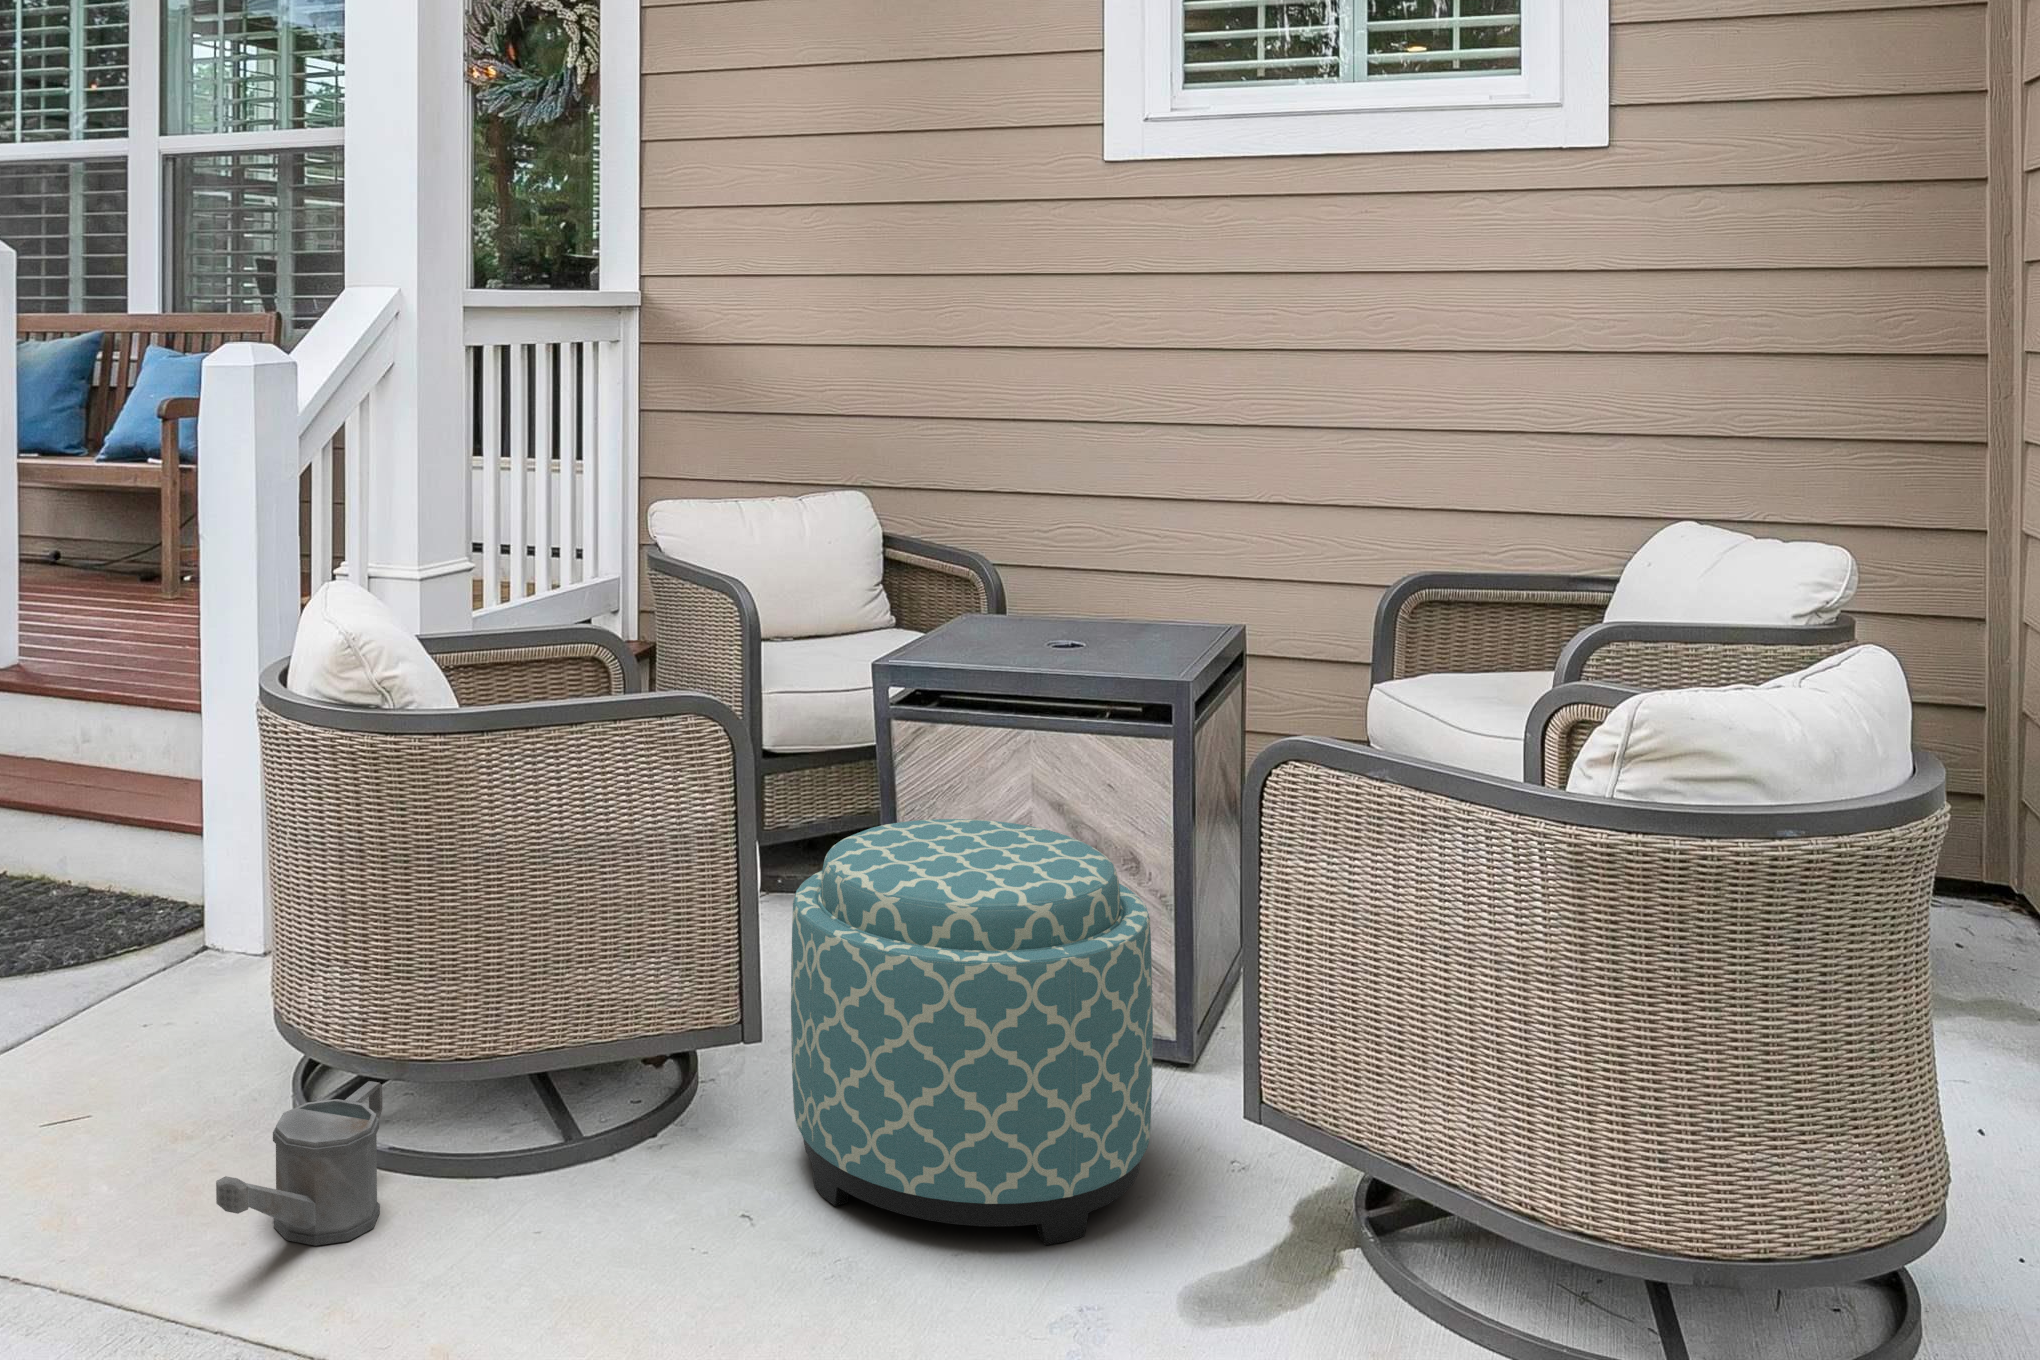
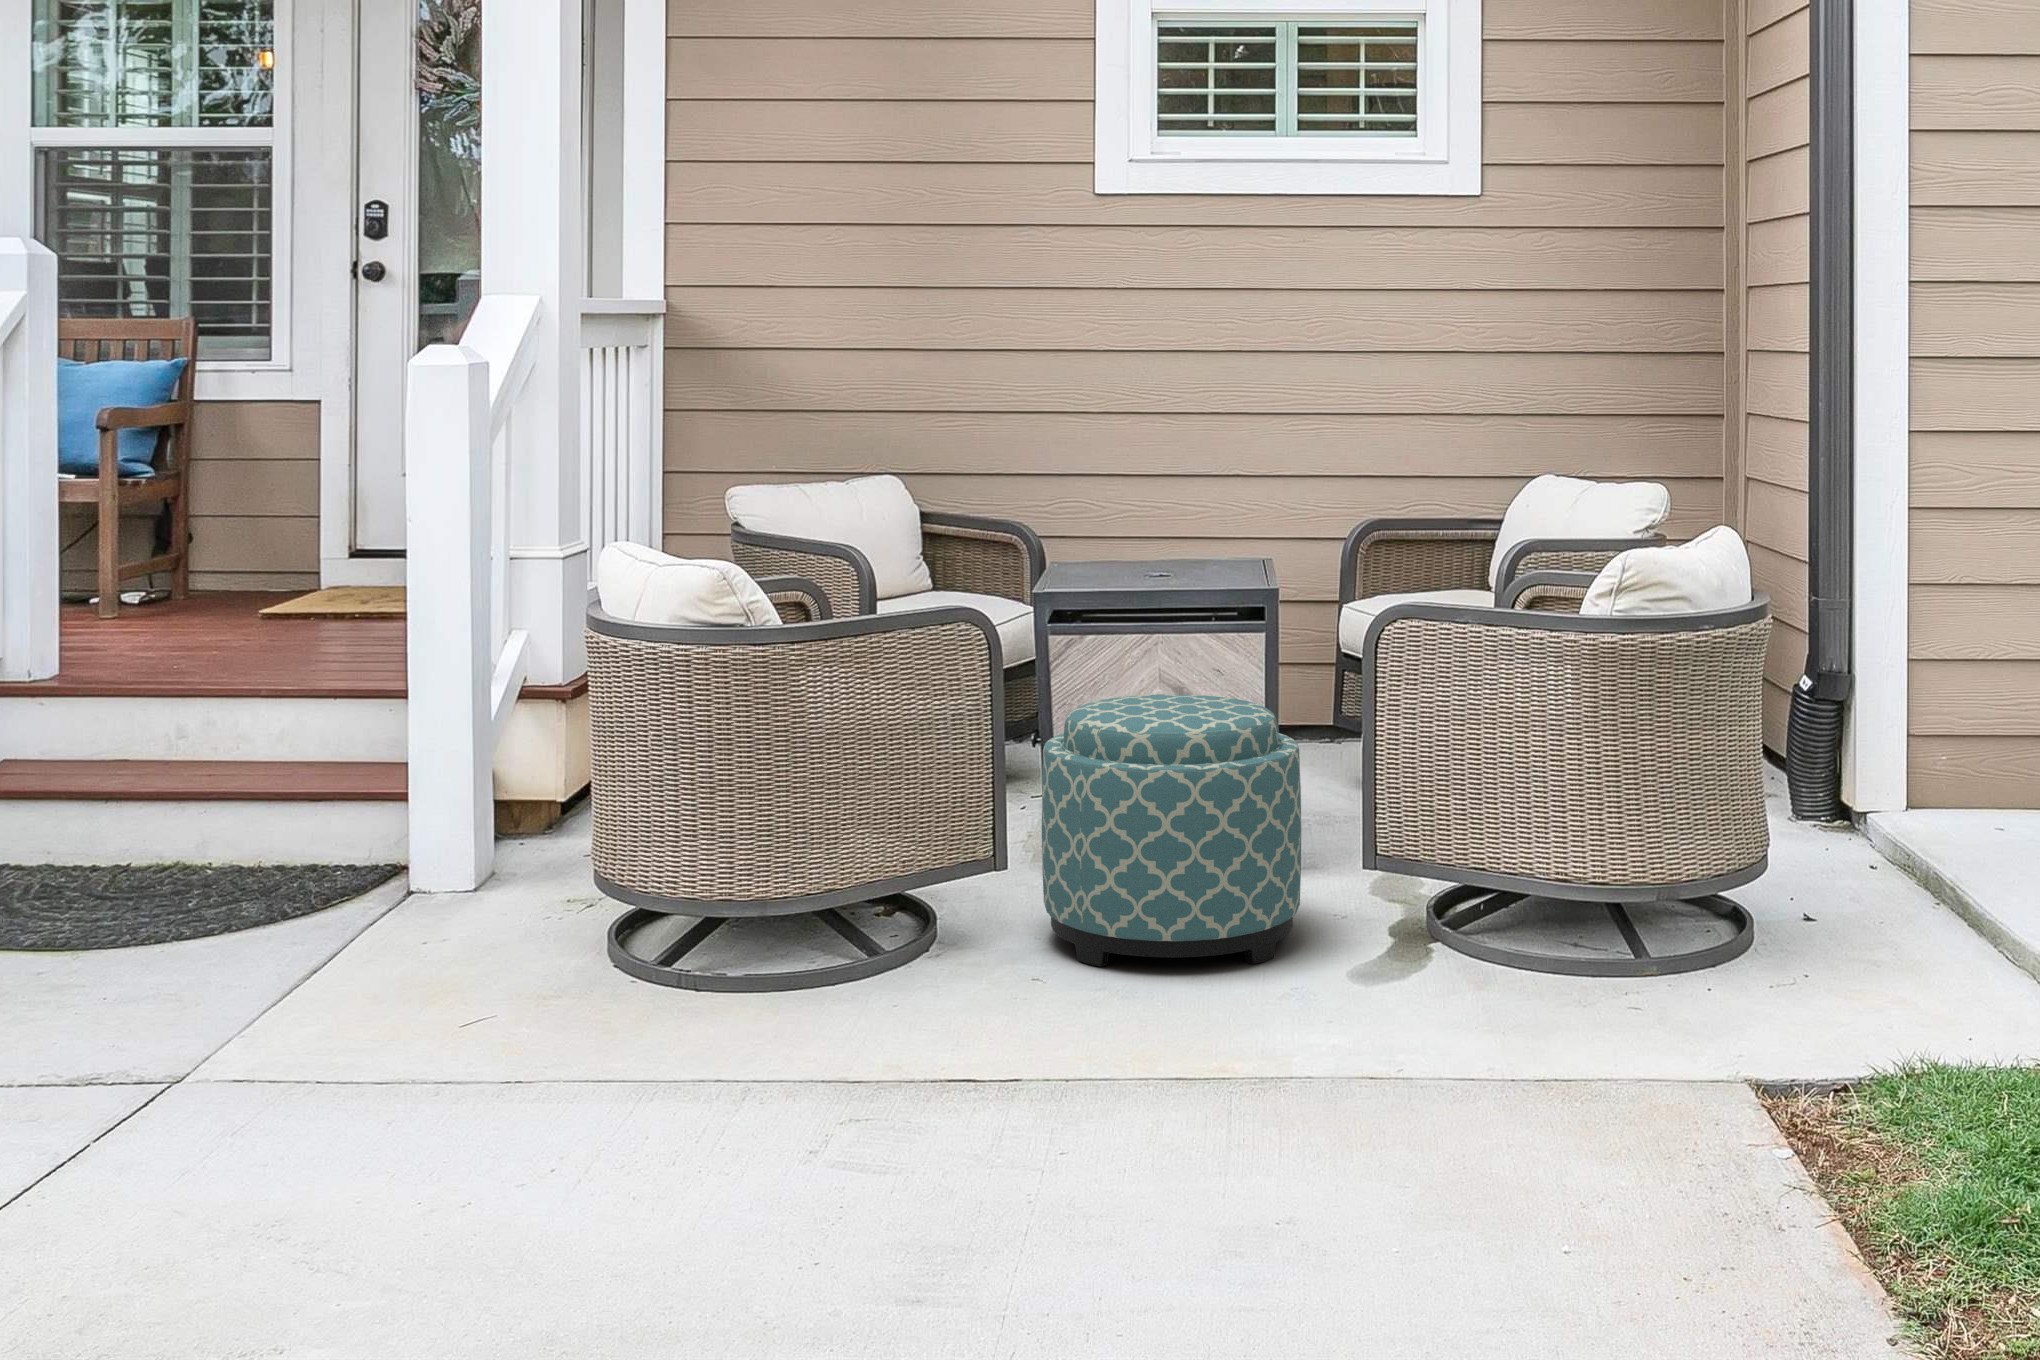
watering can: present [216,1081,382,1246] -> none [699,923,782,1034]

